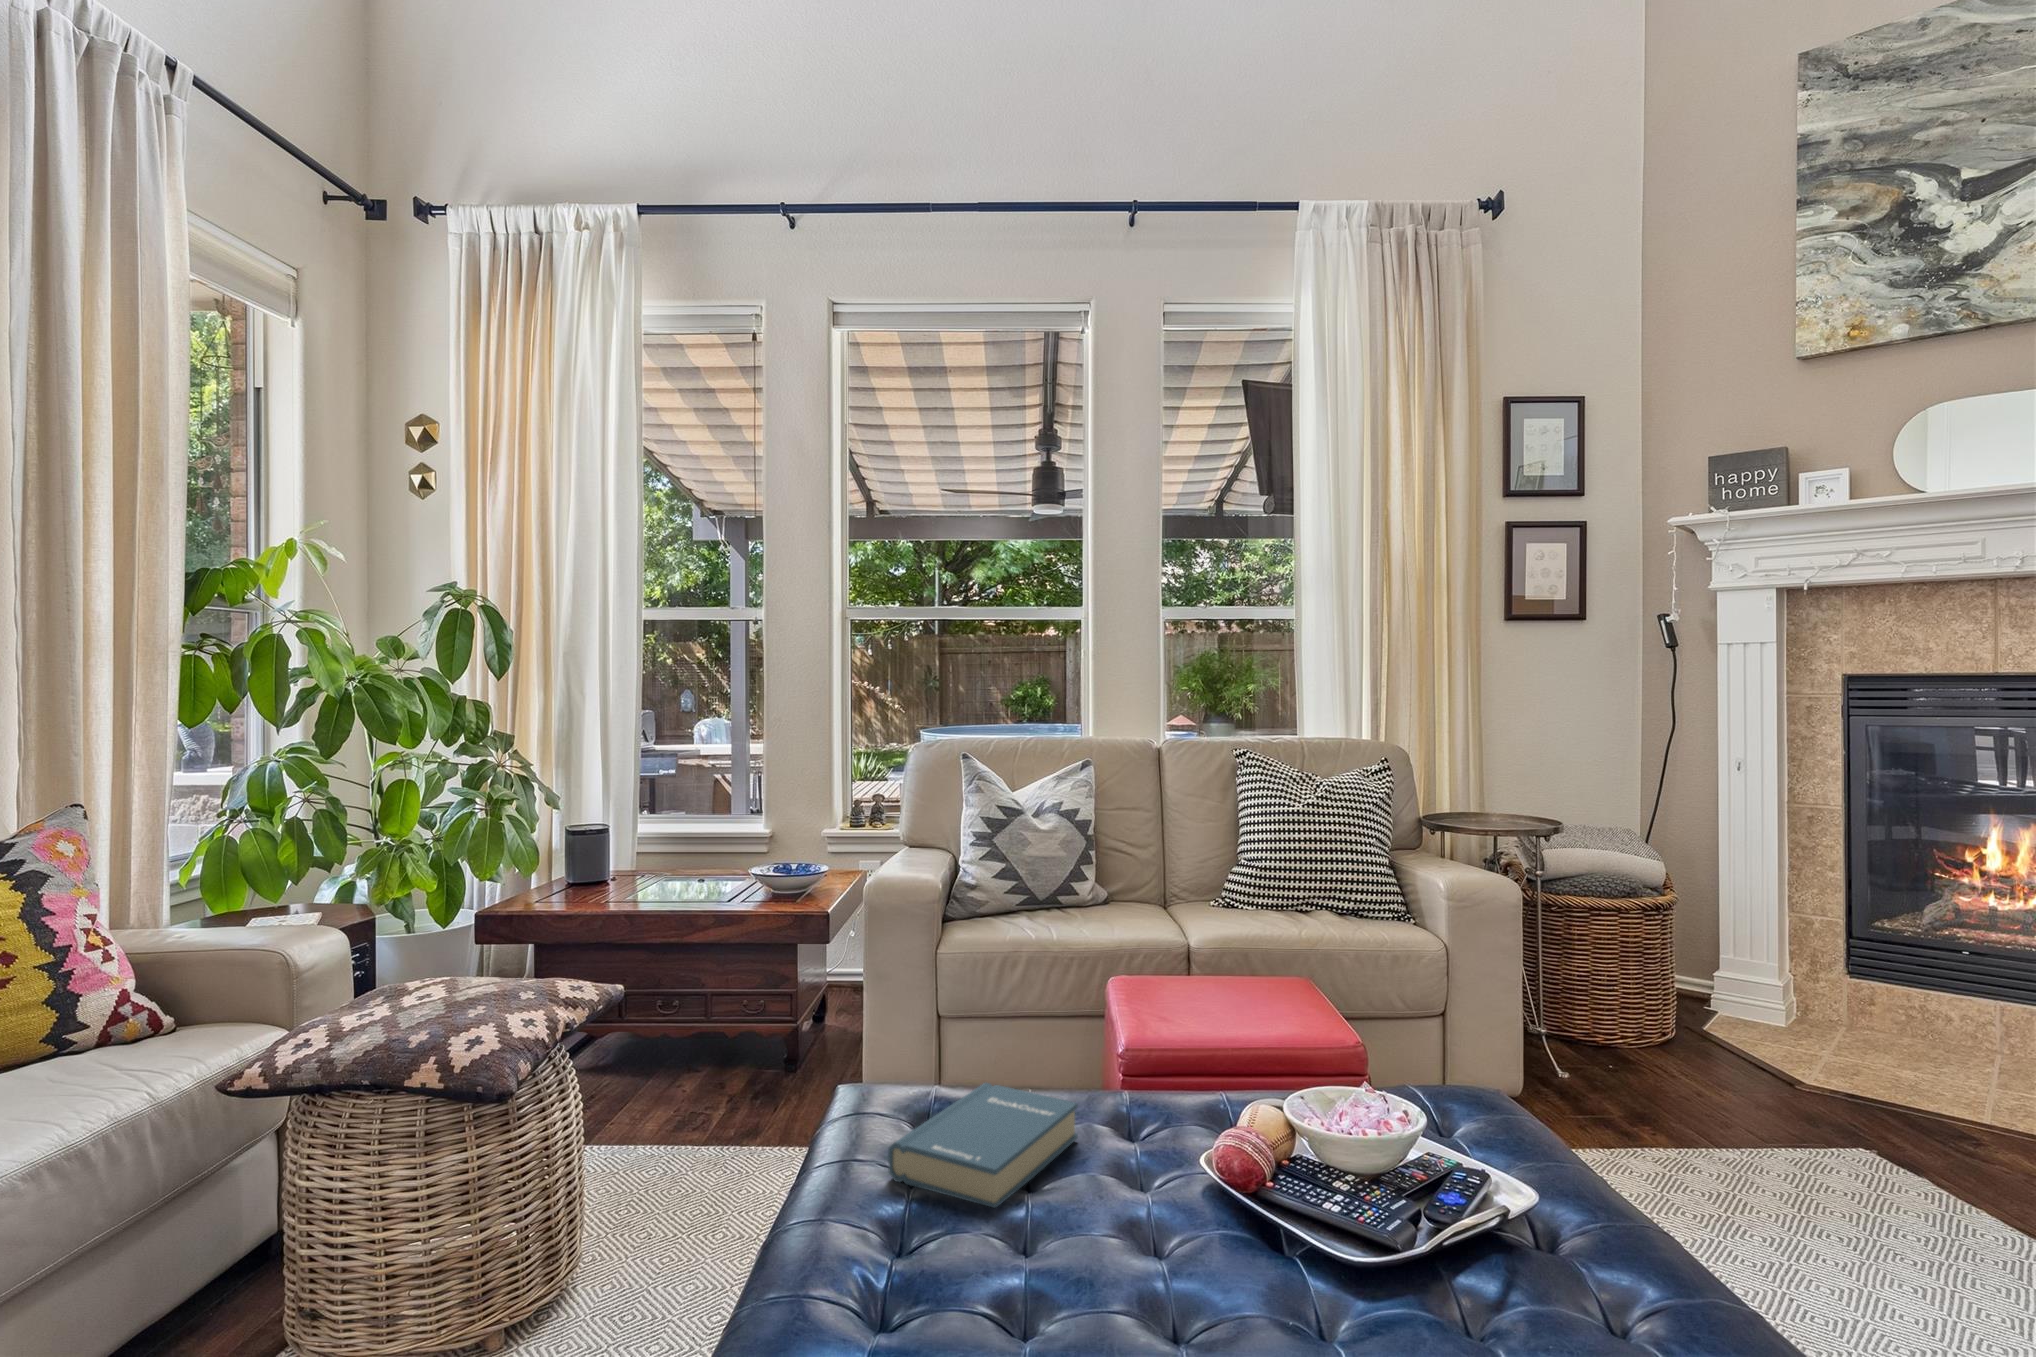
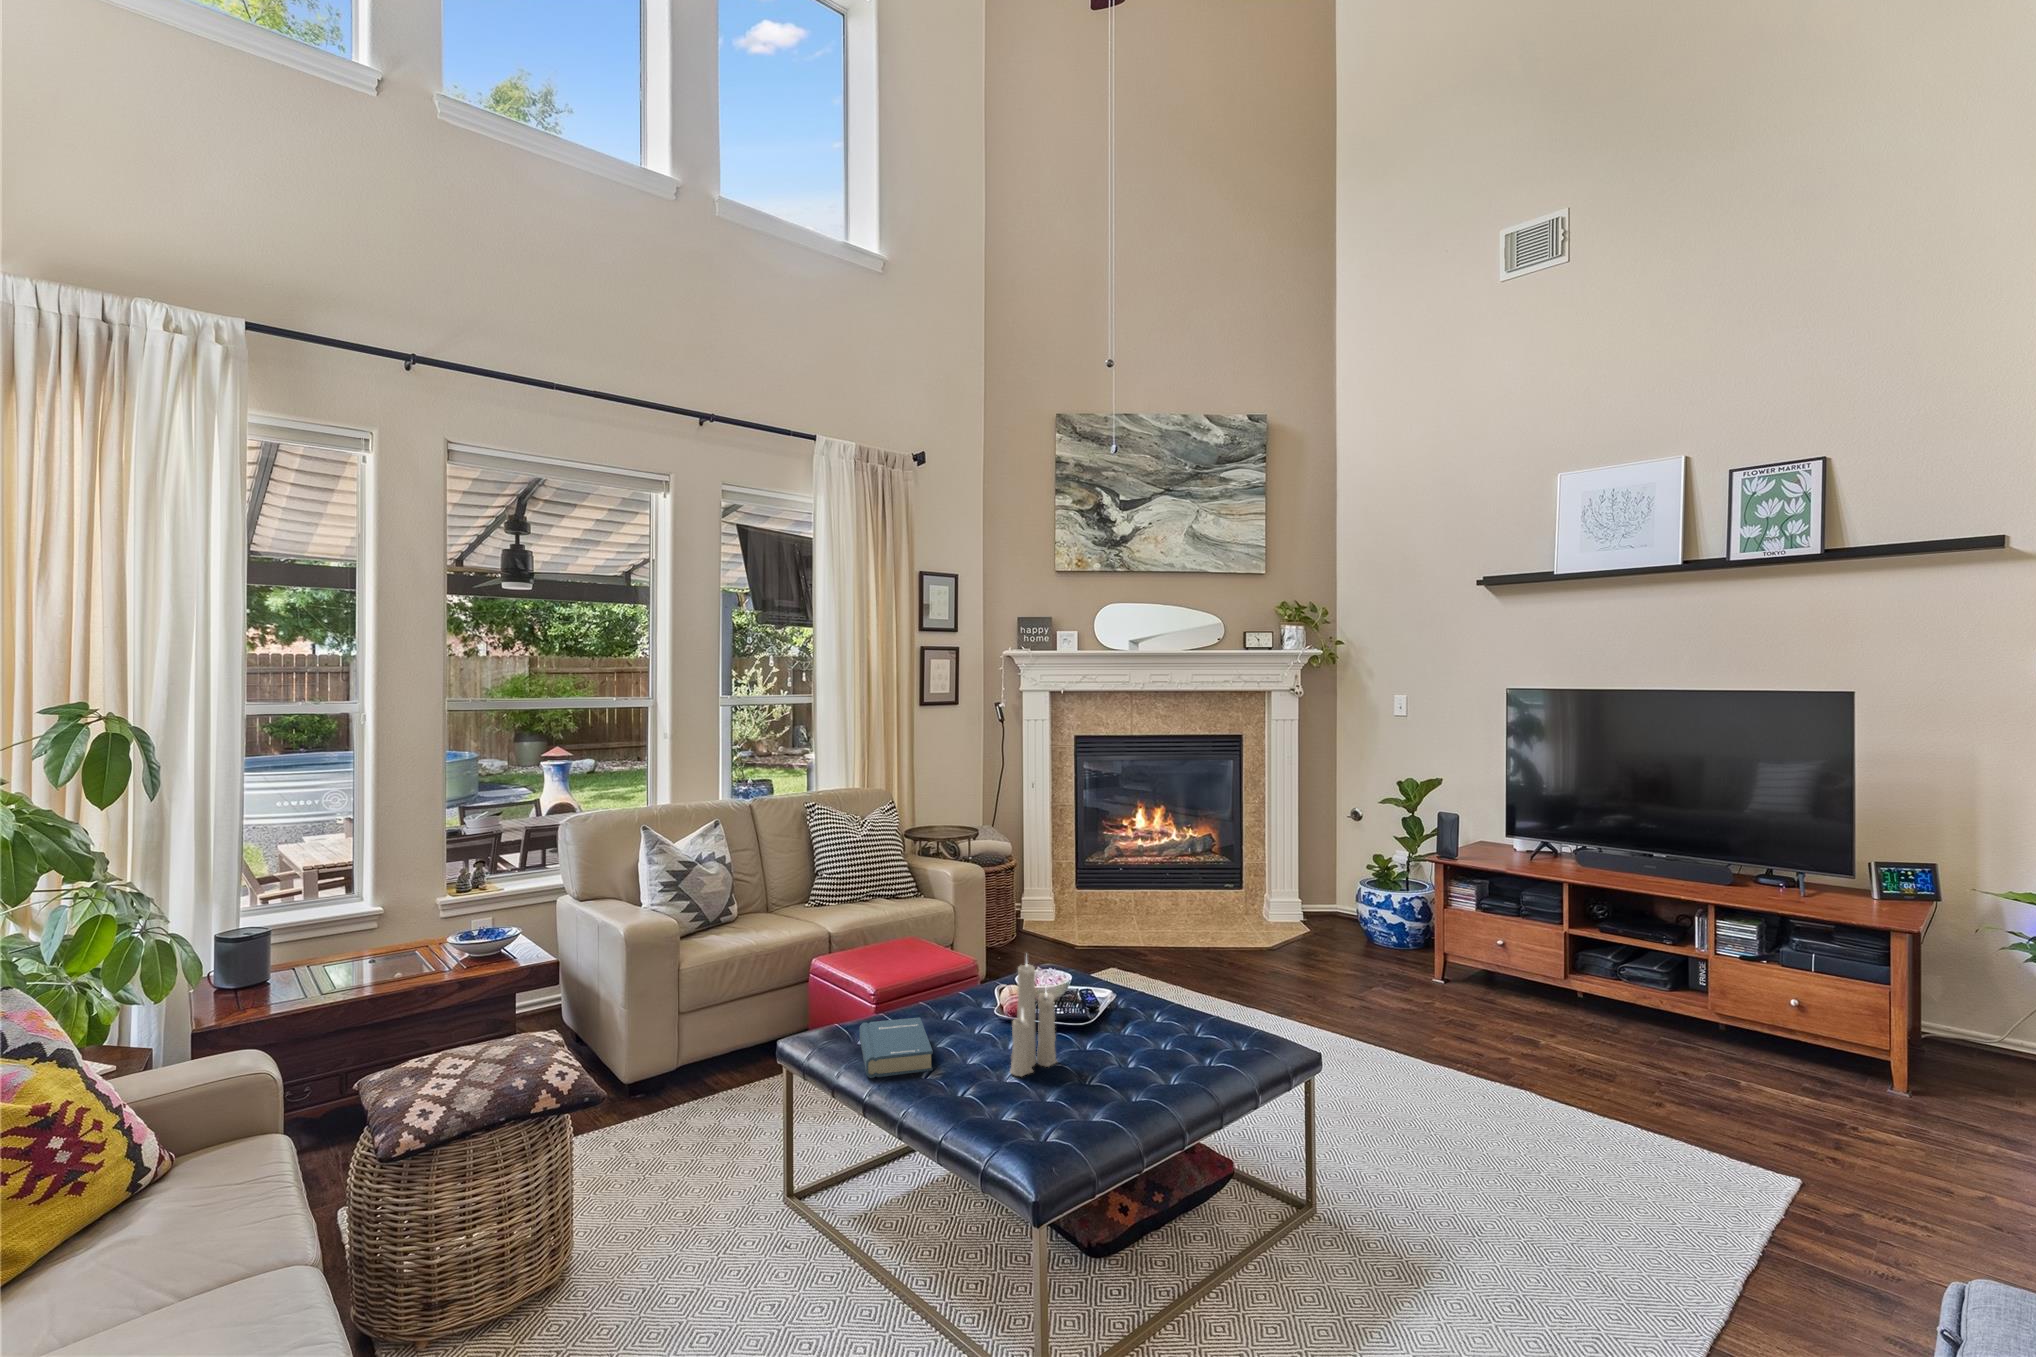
candle: none [1093,1000,1224,1297] -> present [1010,964,1057,1076]

